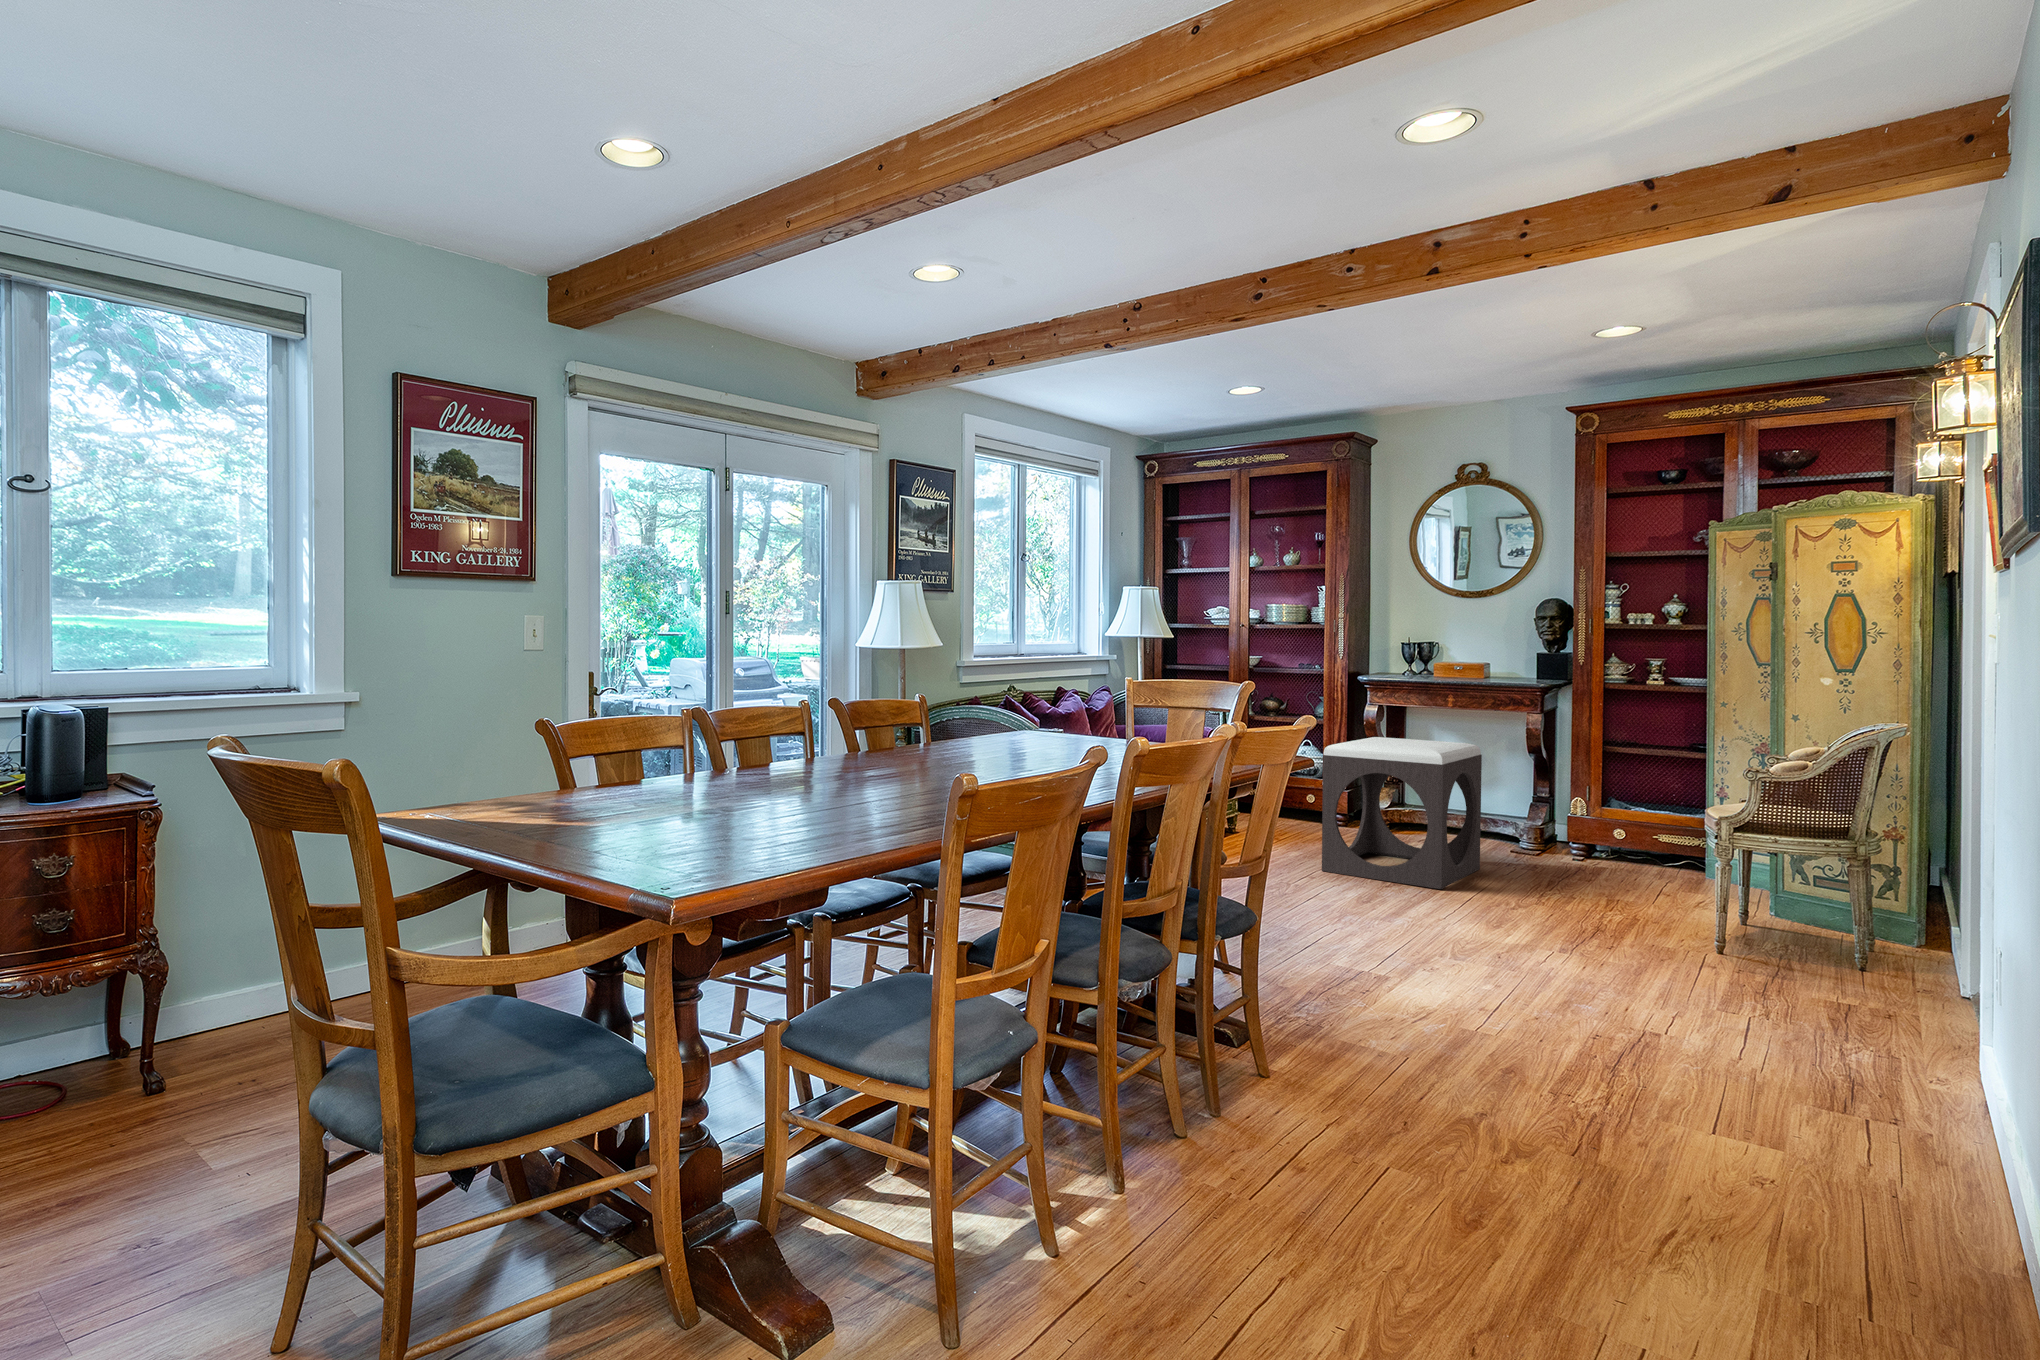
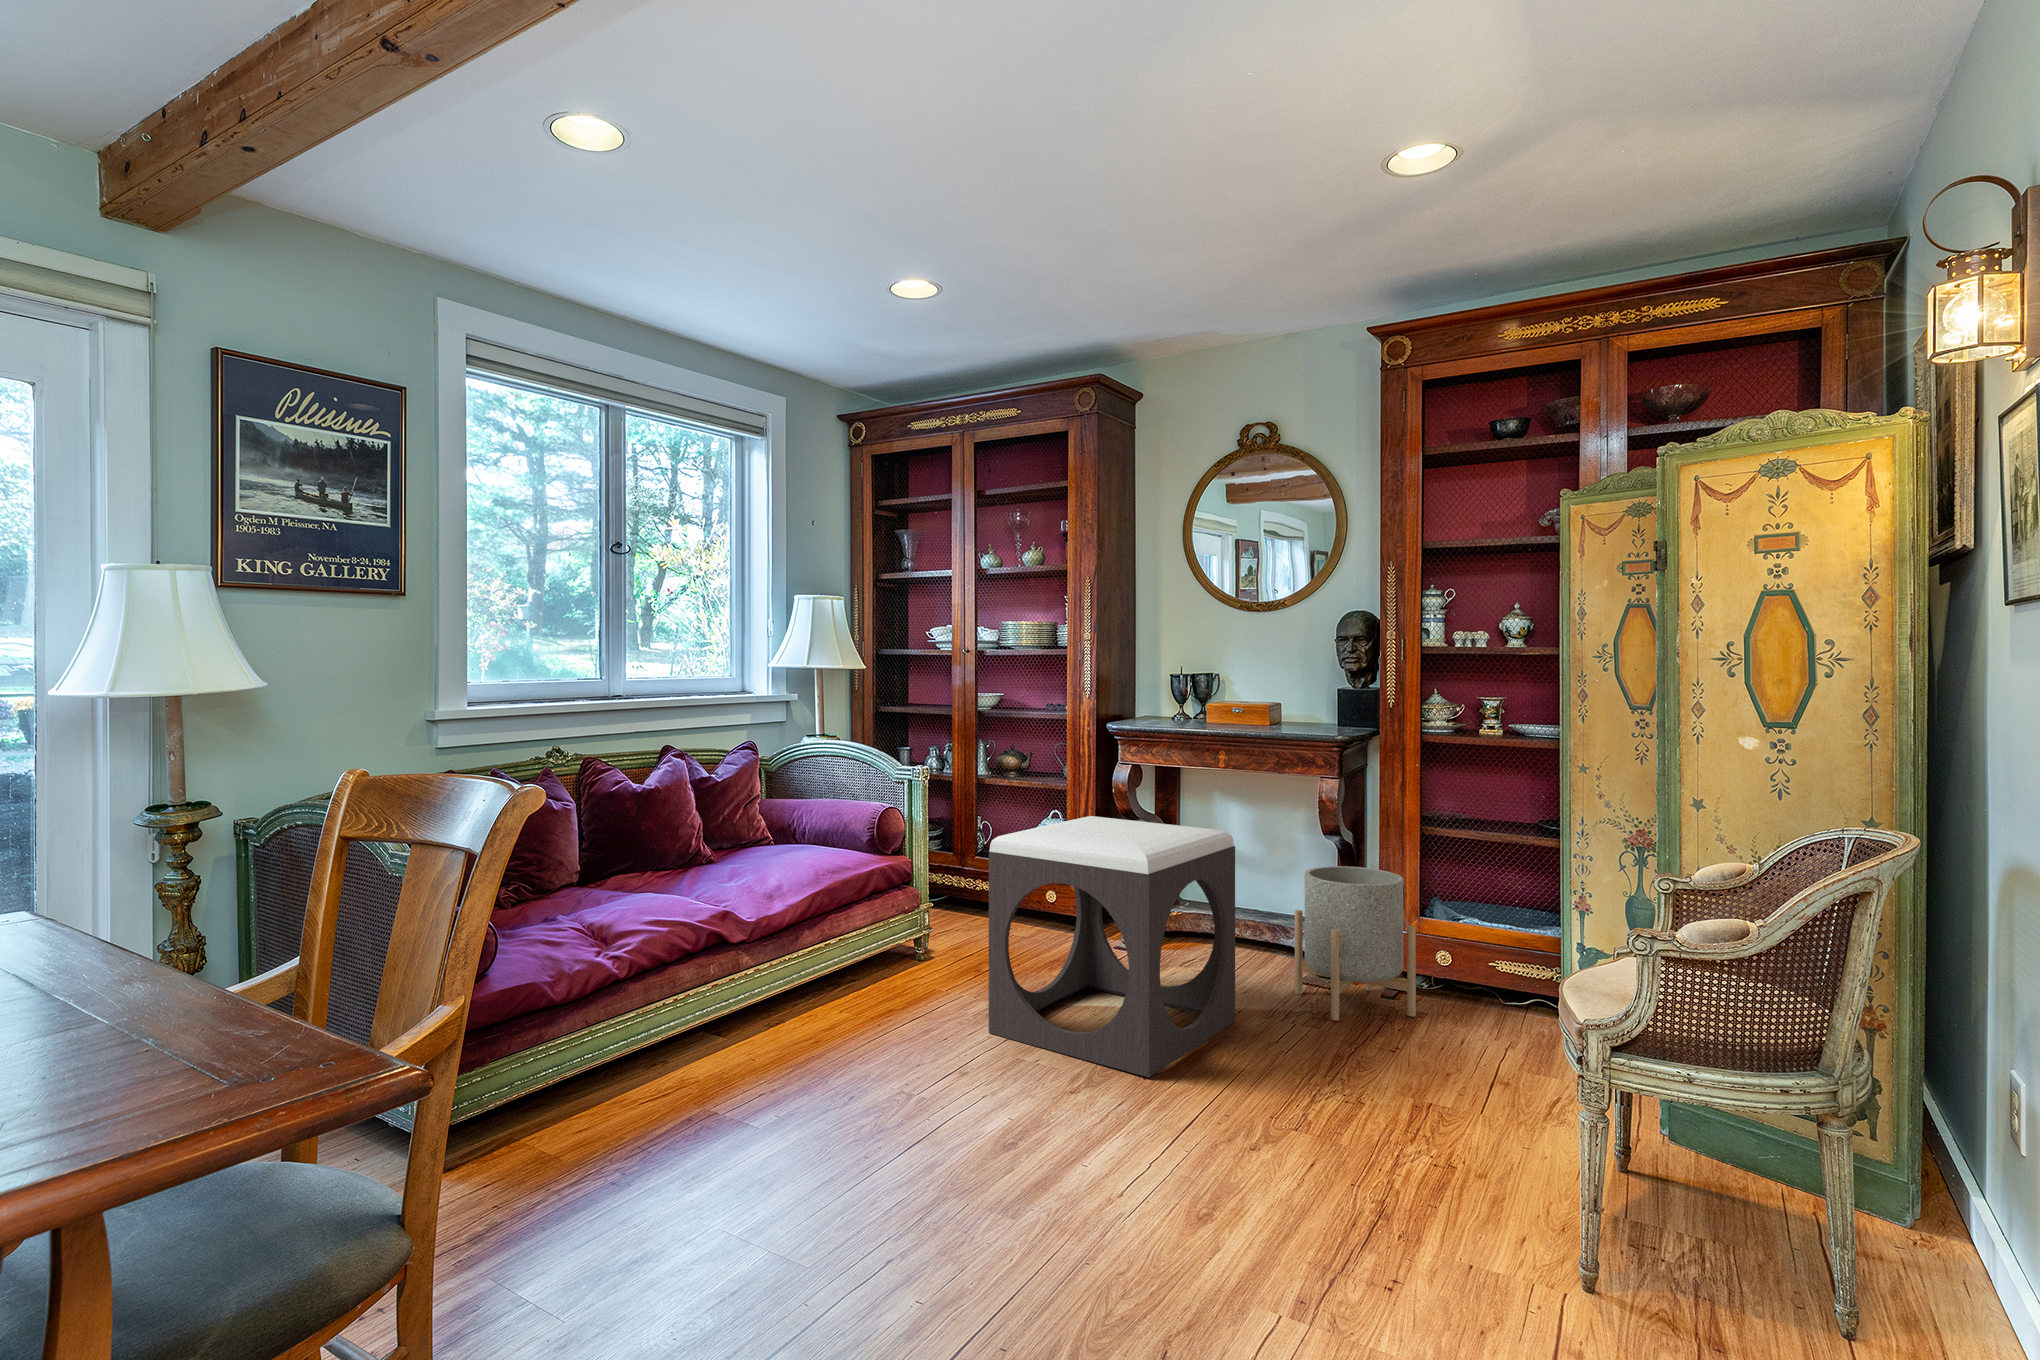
planter: none [1512,773,1601,870] -> present [1295,866,1416,1021]

